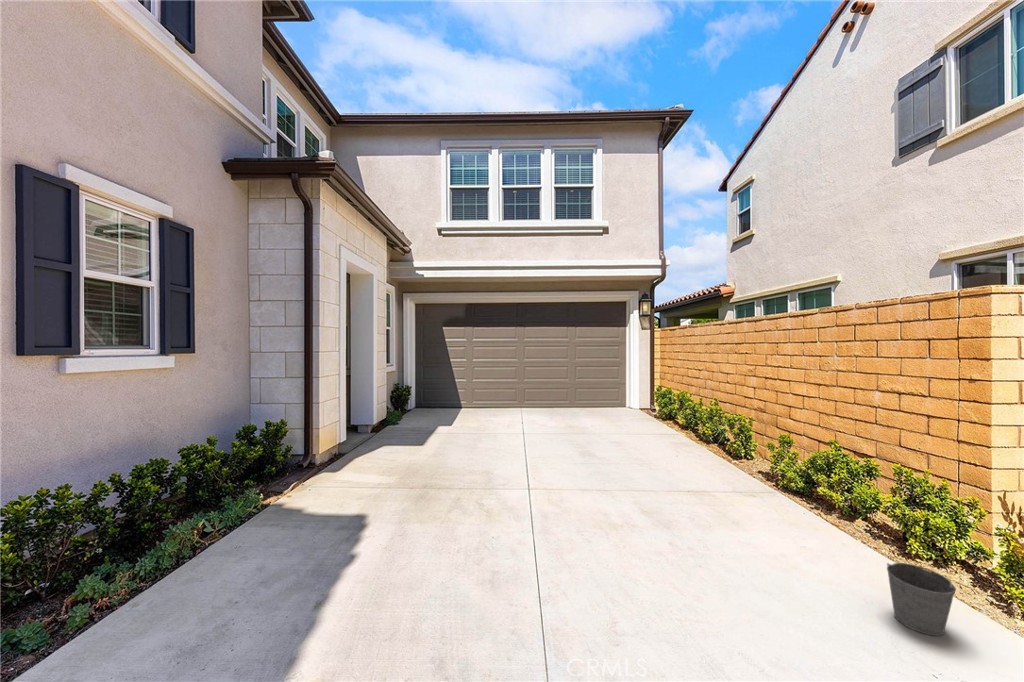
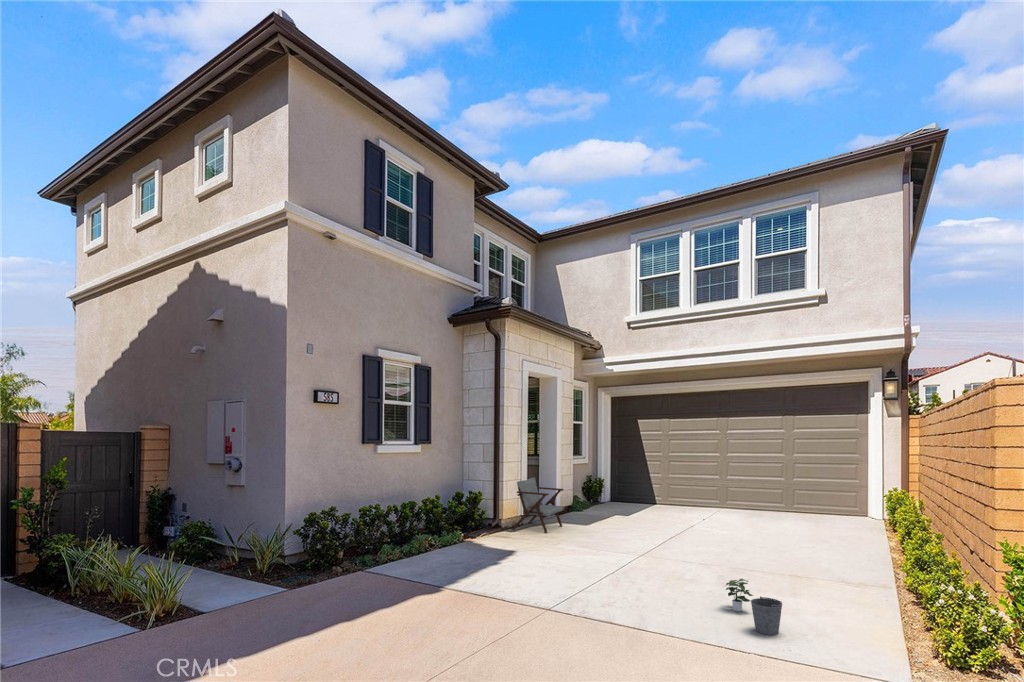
lounge chair: none [332,393,394,464] -> present [512,477,564,533]
potted plant: none [766,523,819,576] -> present [726,579,753,611]

